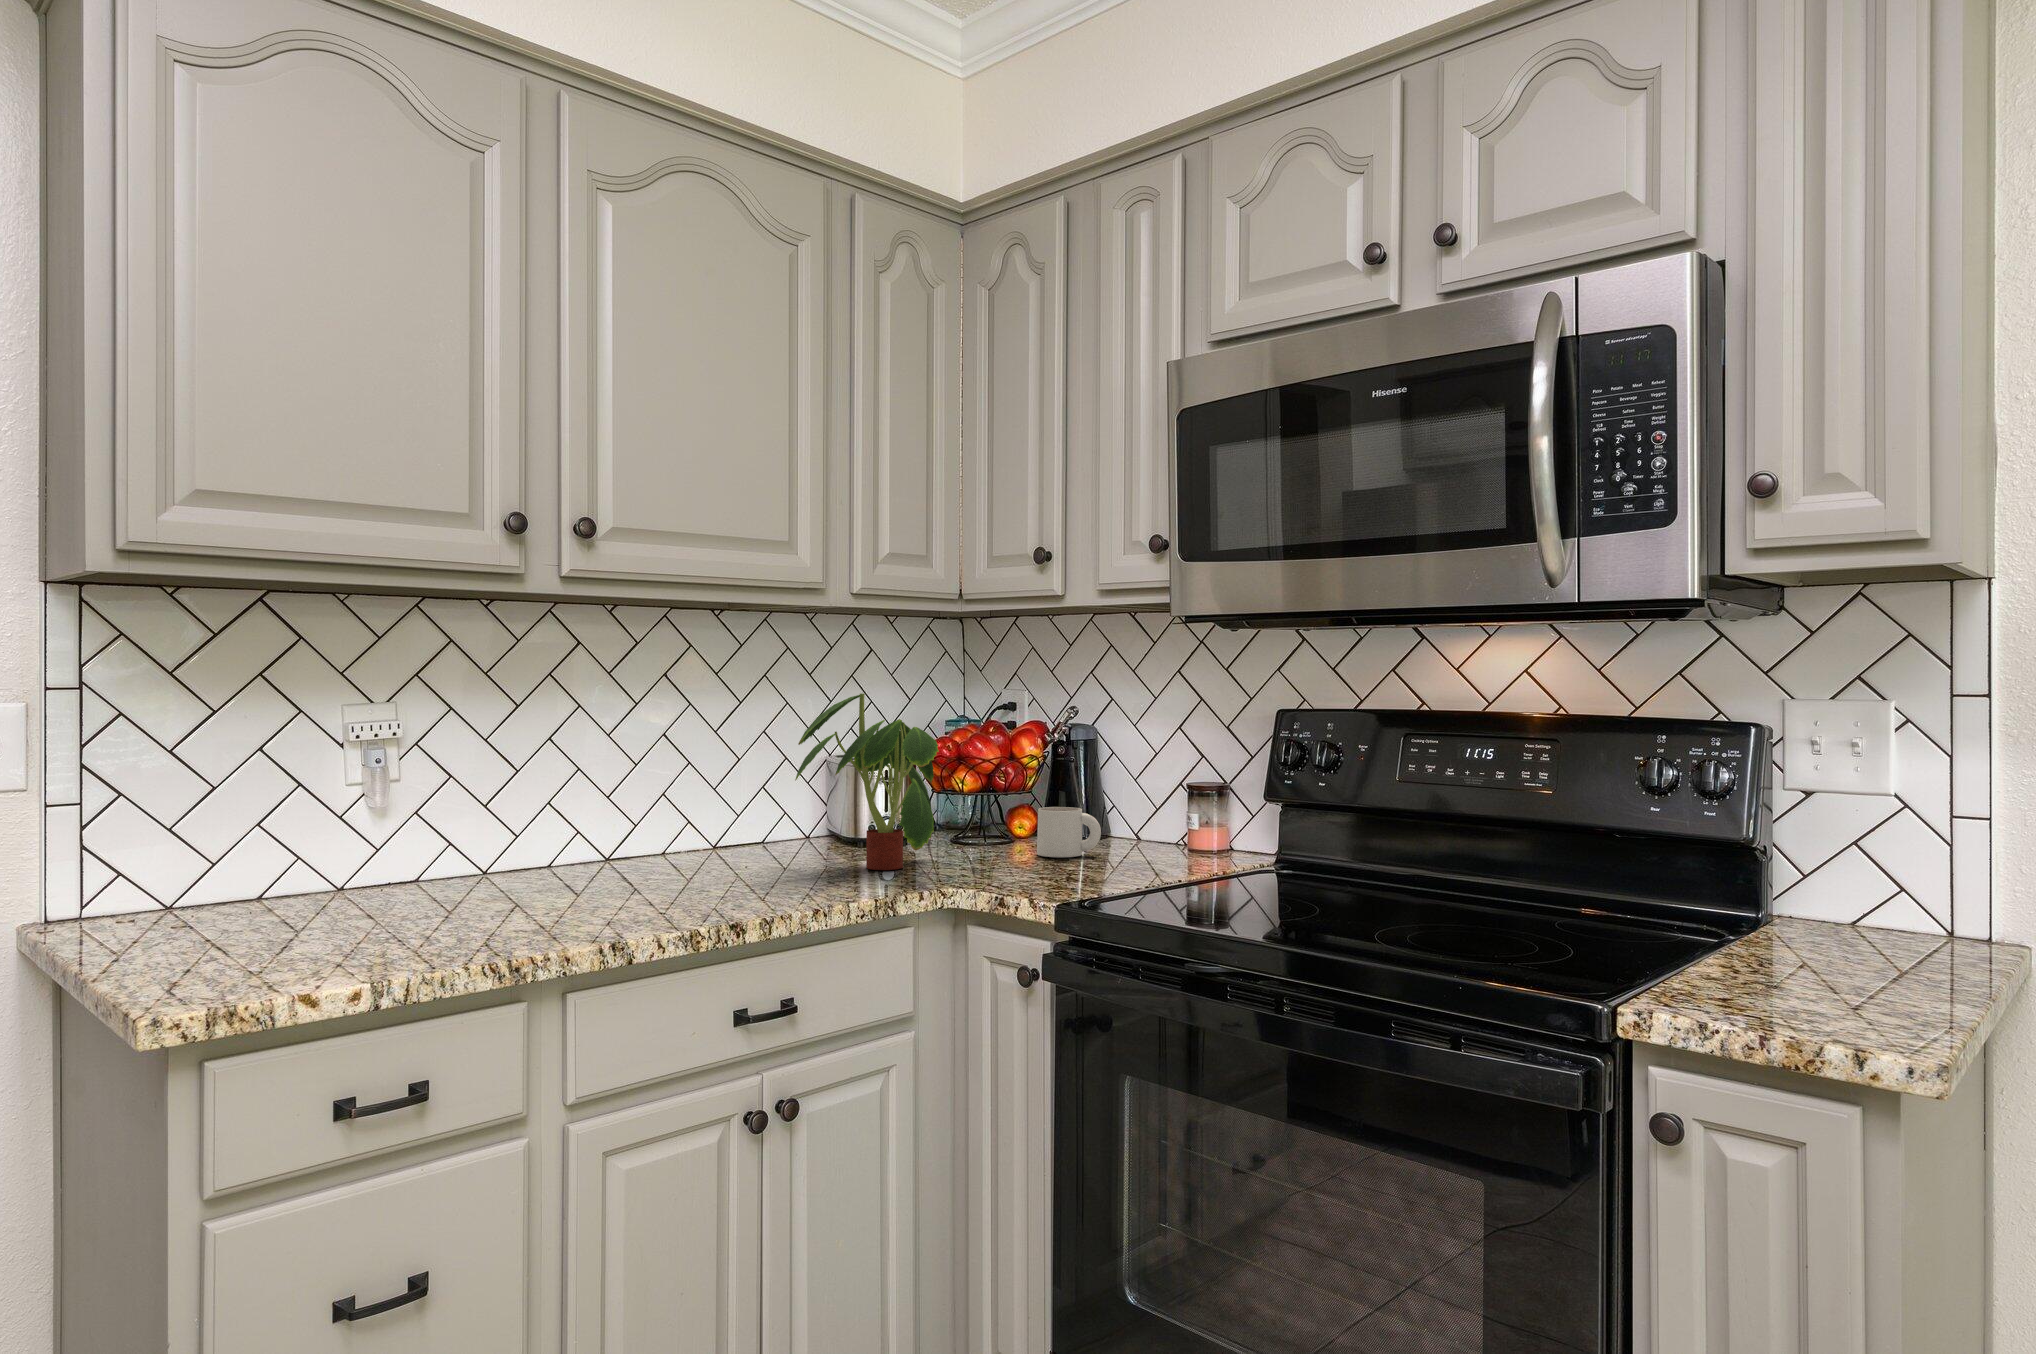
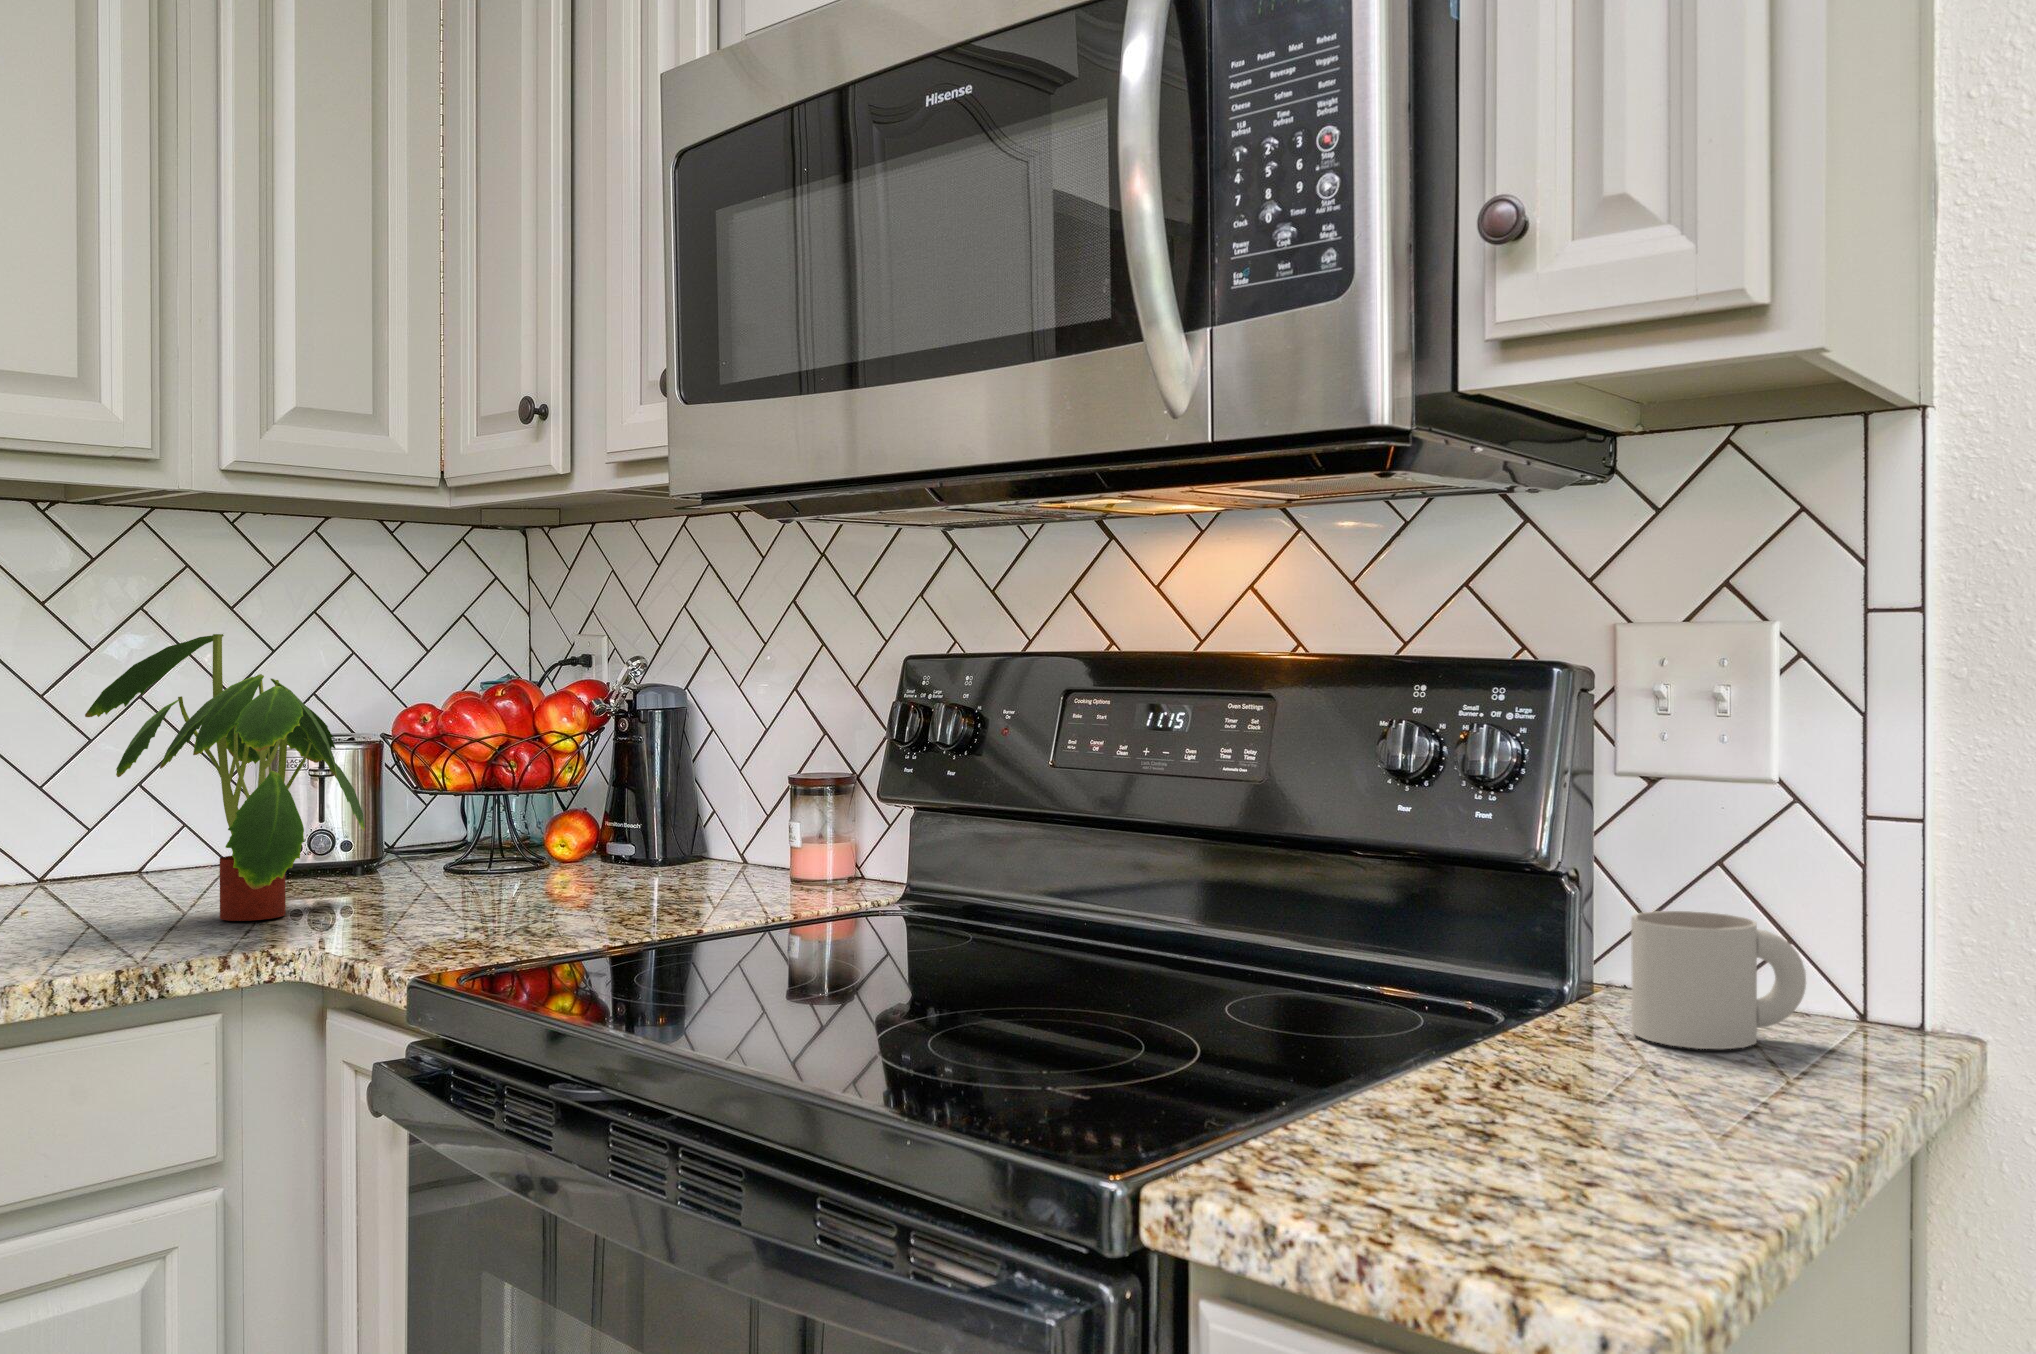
mug: present [1037,807,1101,857] -> present [1631,911,1806,1049]

